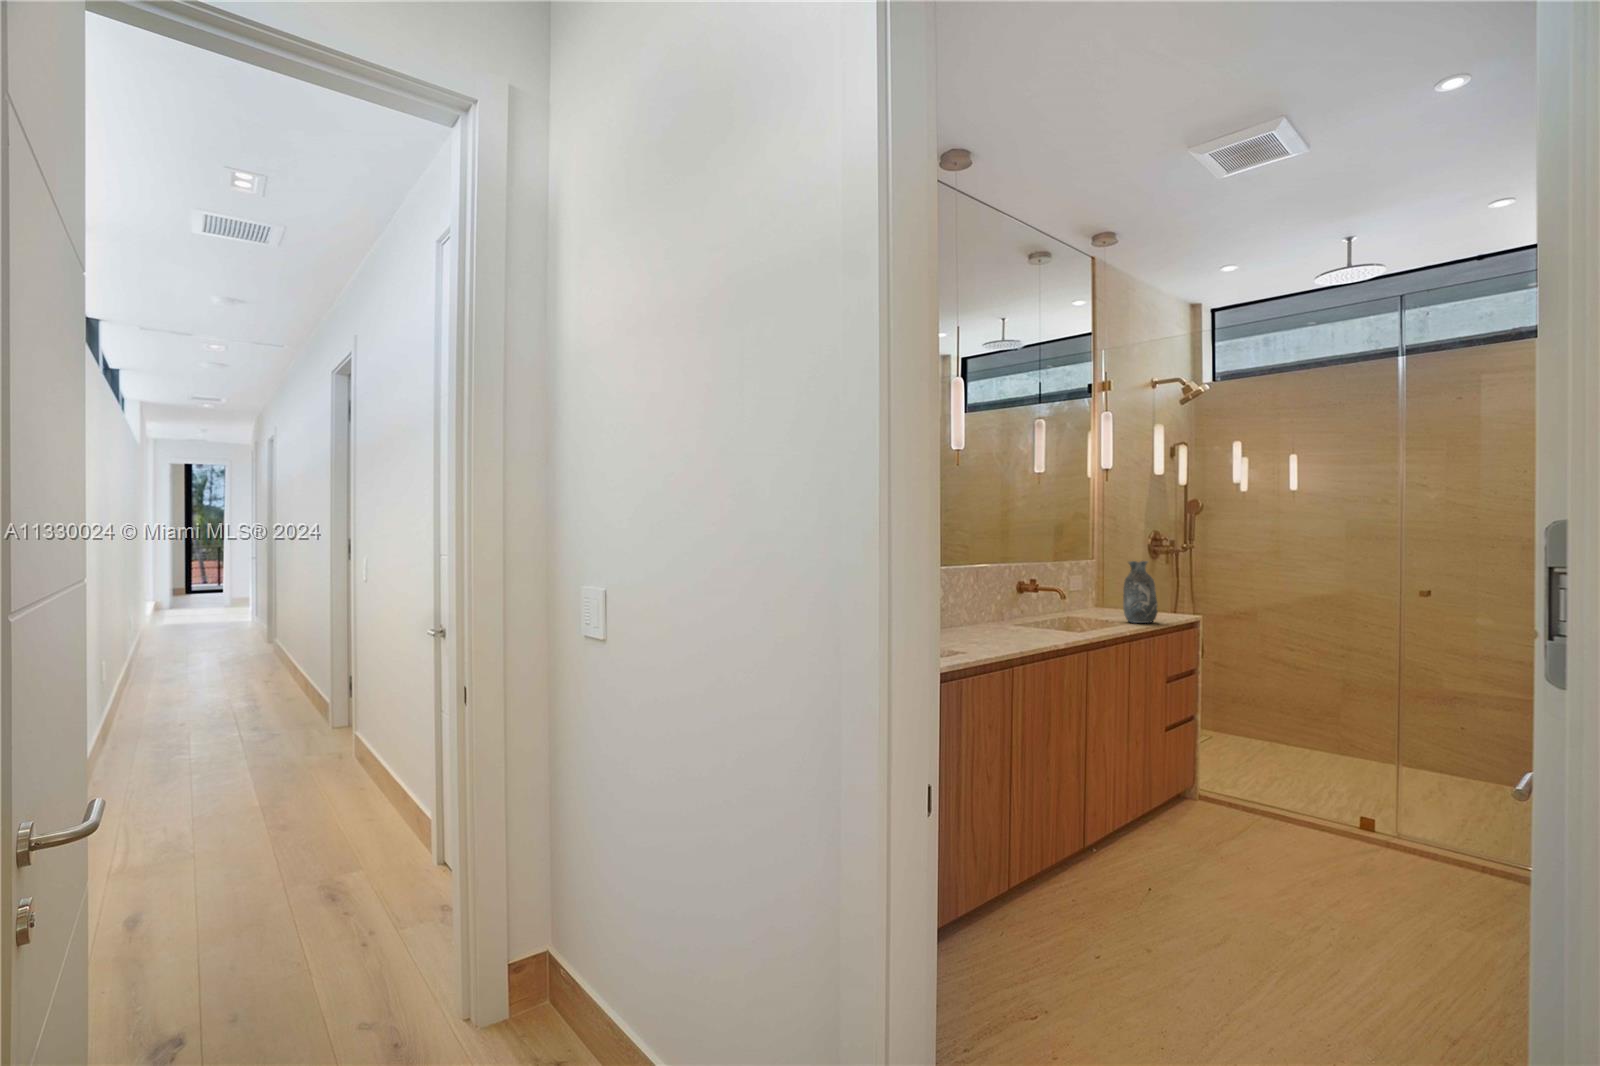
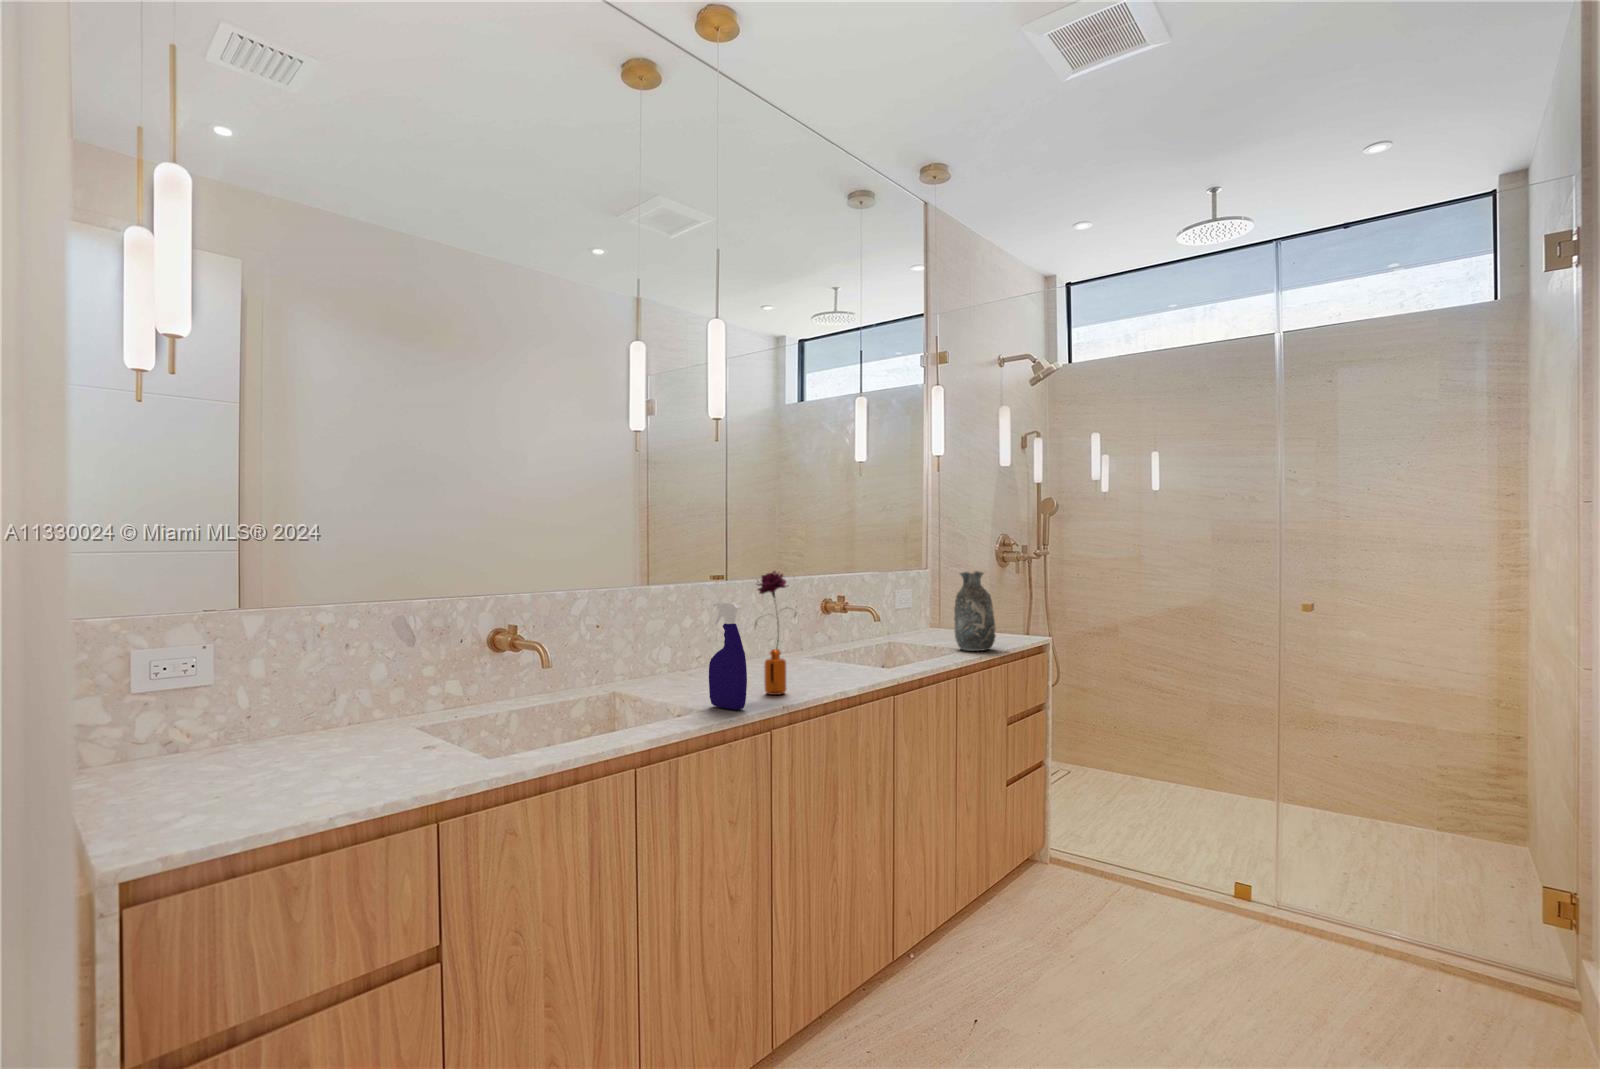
flower: none [994,558,1023,645] -> present [755,571,787,695]
spray bottle: none [969,579,998,653] -> present [709,601,747,710]

